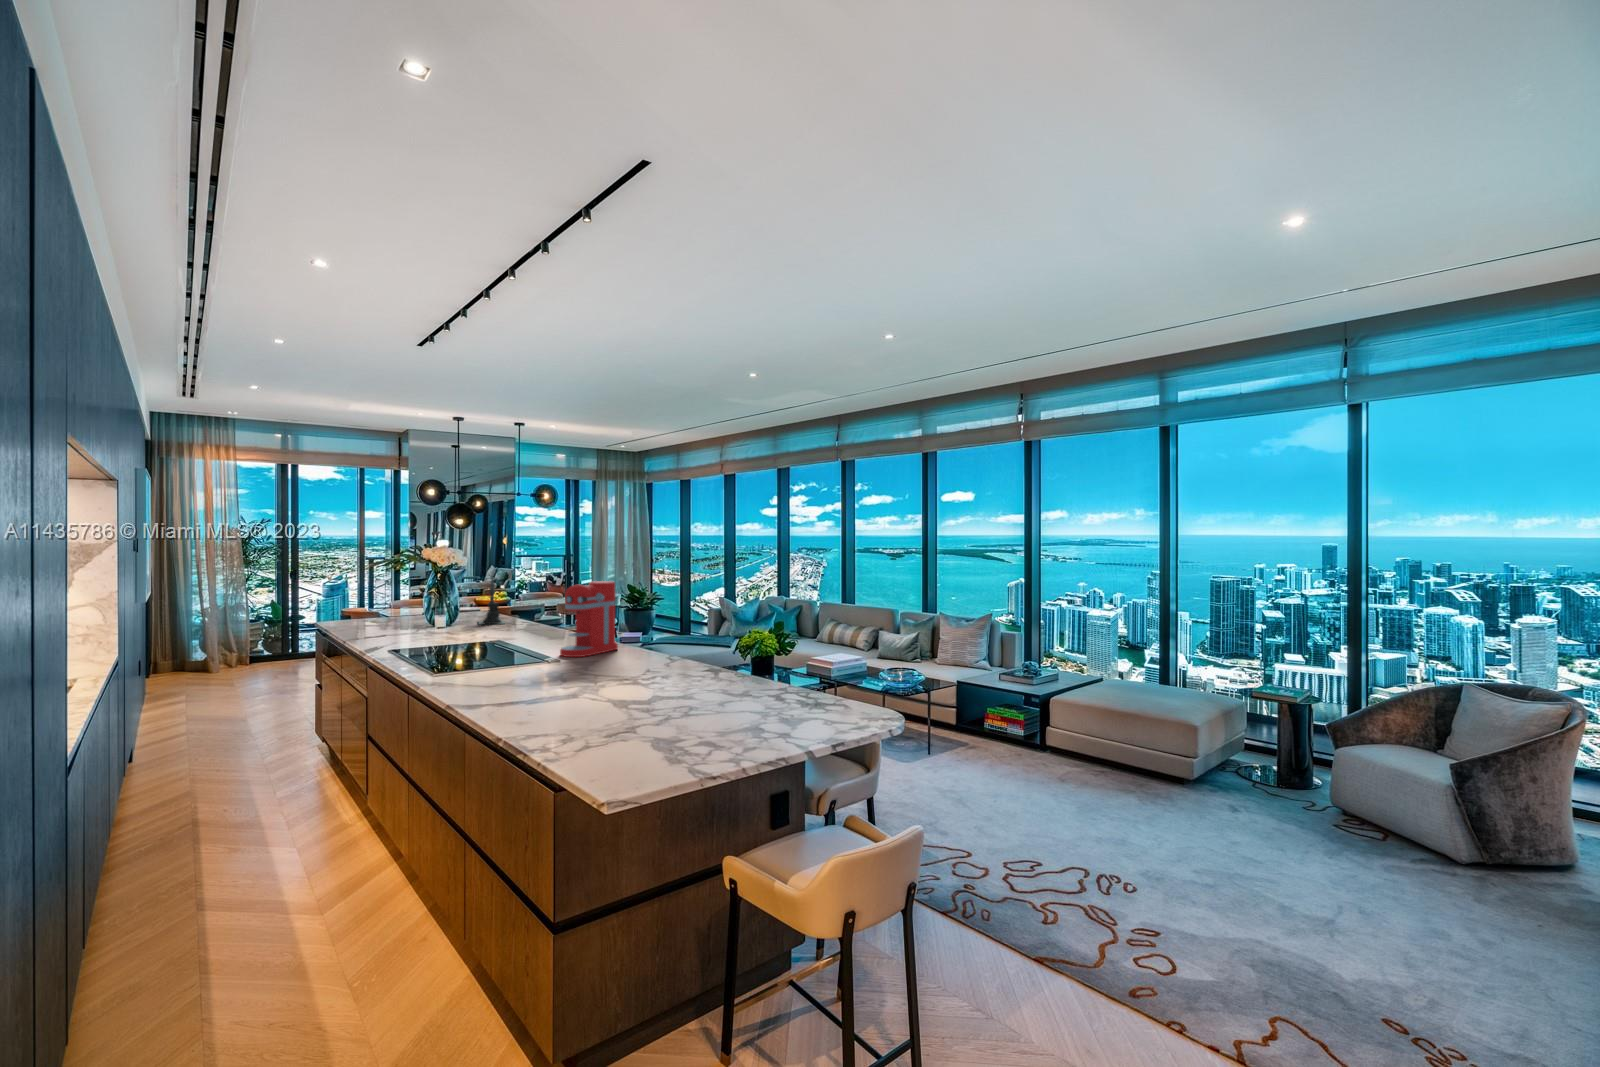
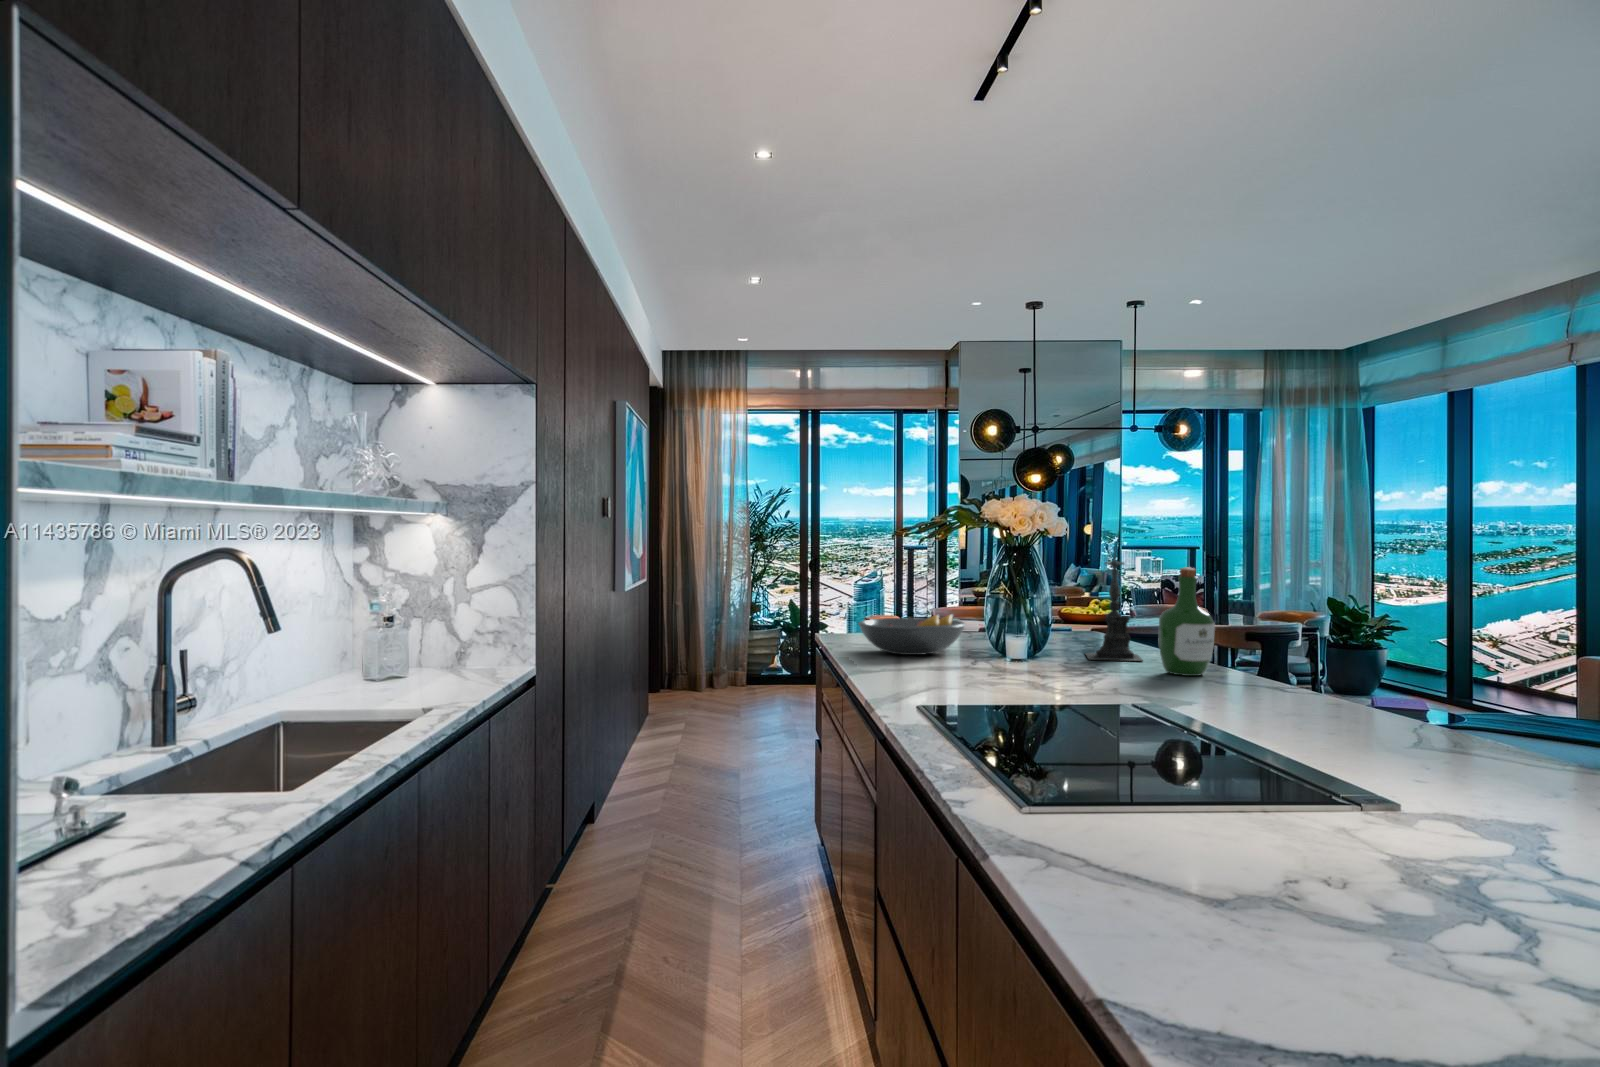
wine bottle: none [510,581,535,629] -> present [1159,567,1215,676]
coffee maker: present [560,581,618,657] -> none [1340,559,1517,783]
fruit bowl: none [347,606,413,629] -> present [859,614,966,655]

